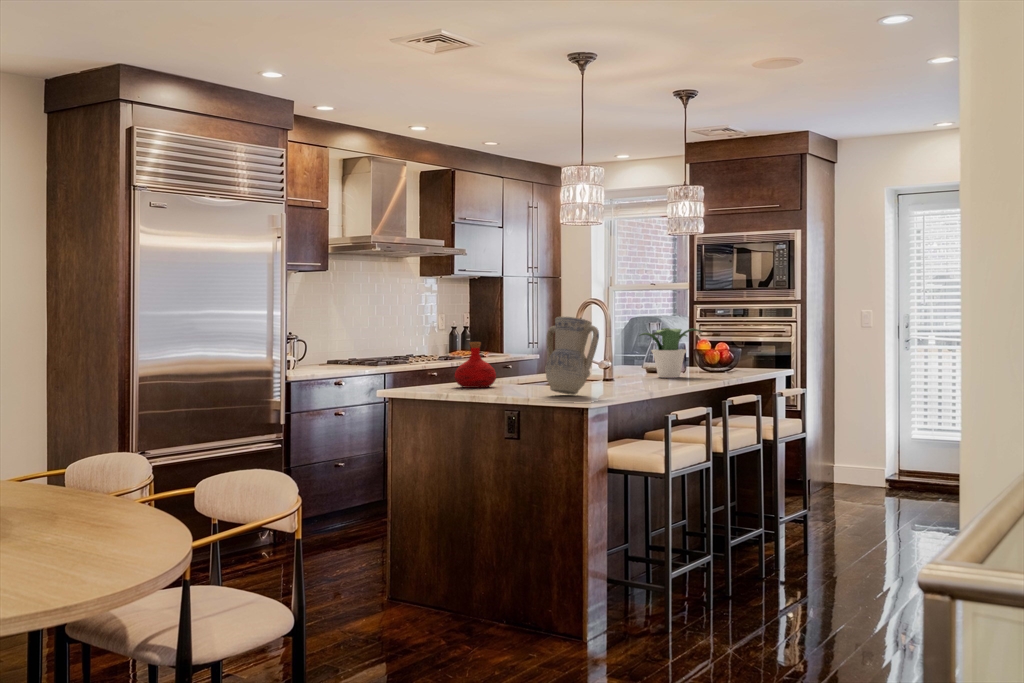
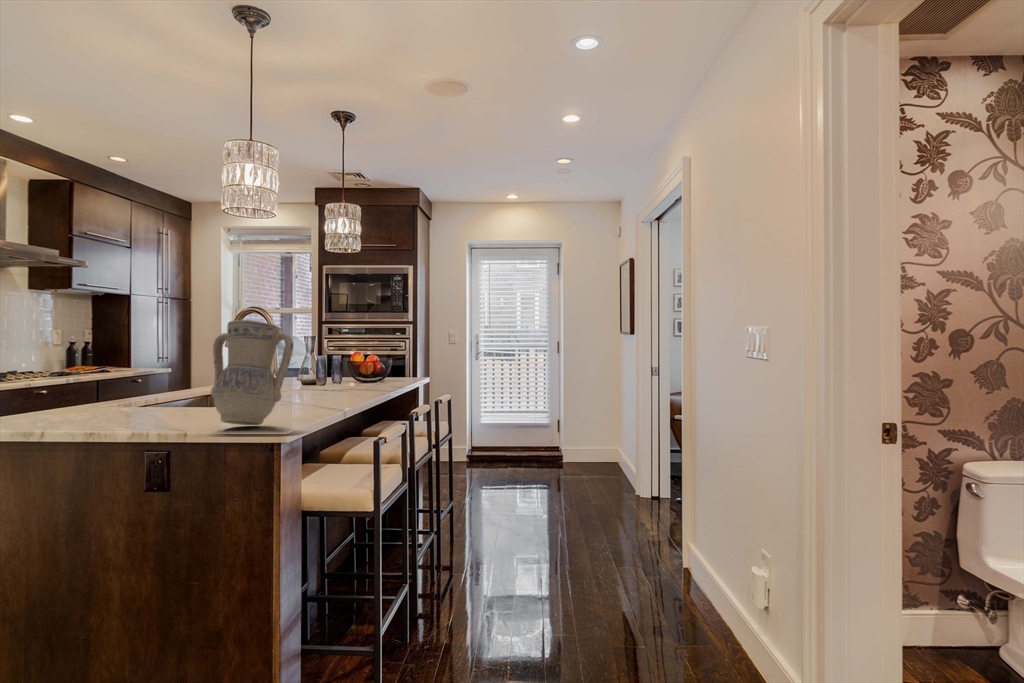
potted plant: present [640,328,702,378] -> none [299,341,366,390]
bottle: present [455,342,496,388] -> none [59,356,128,419]

